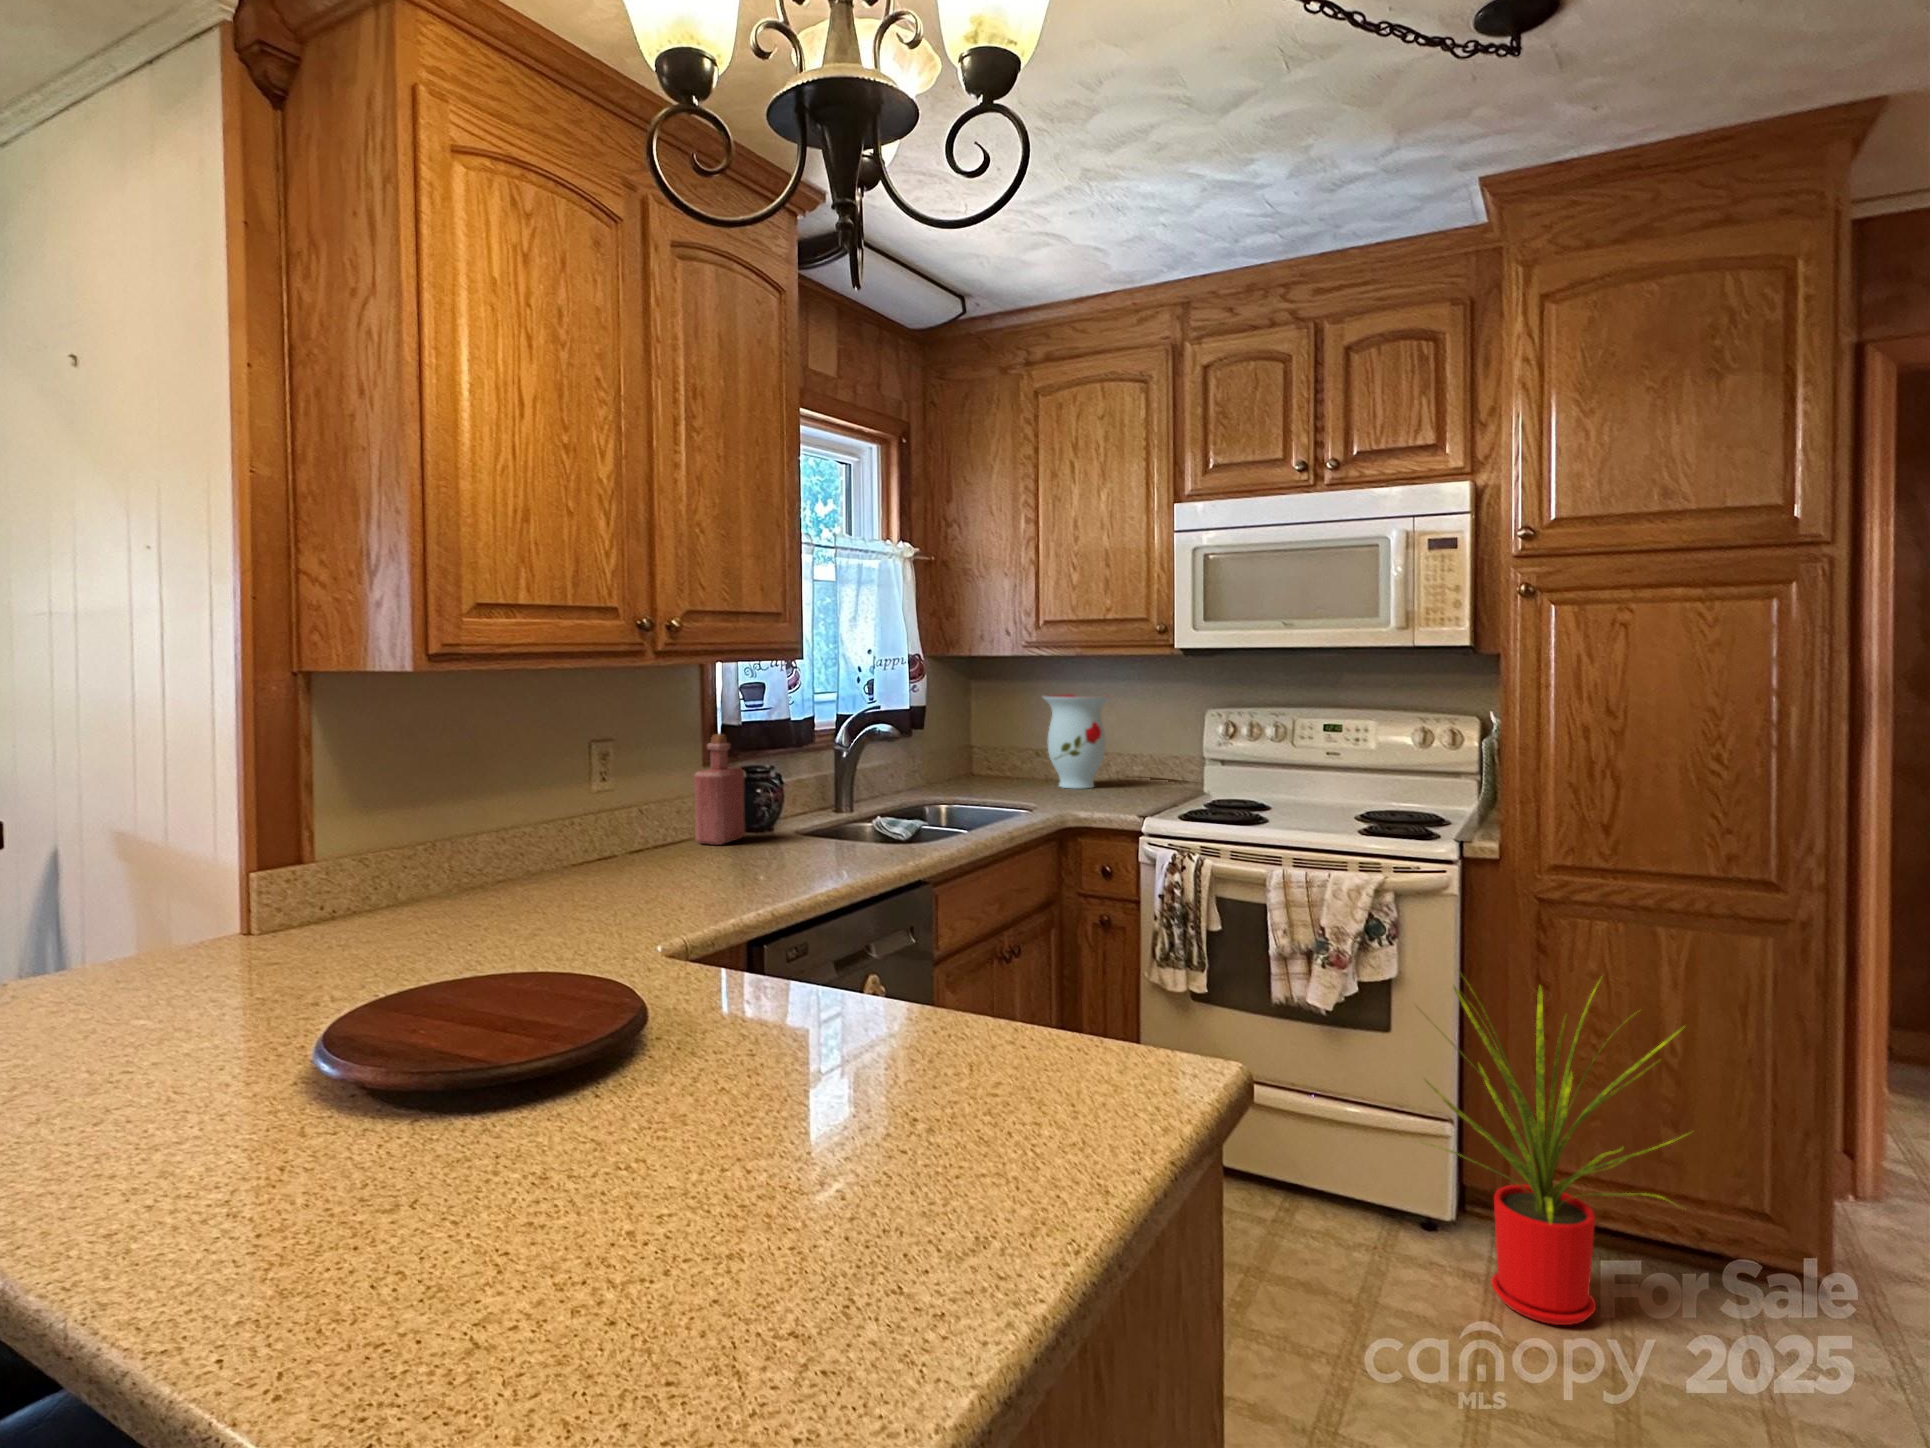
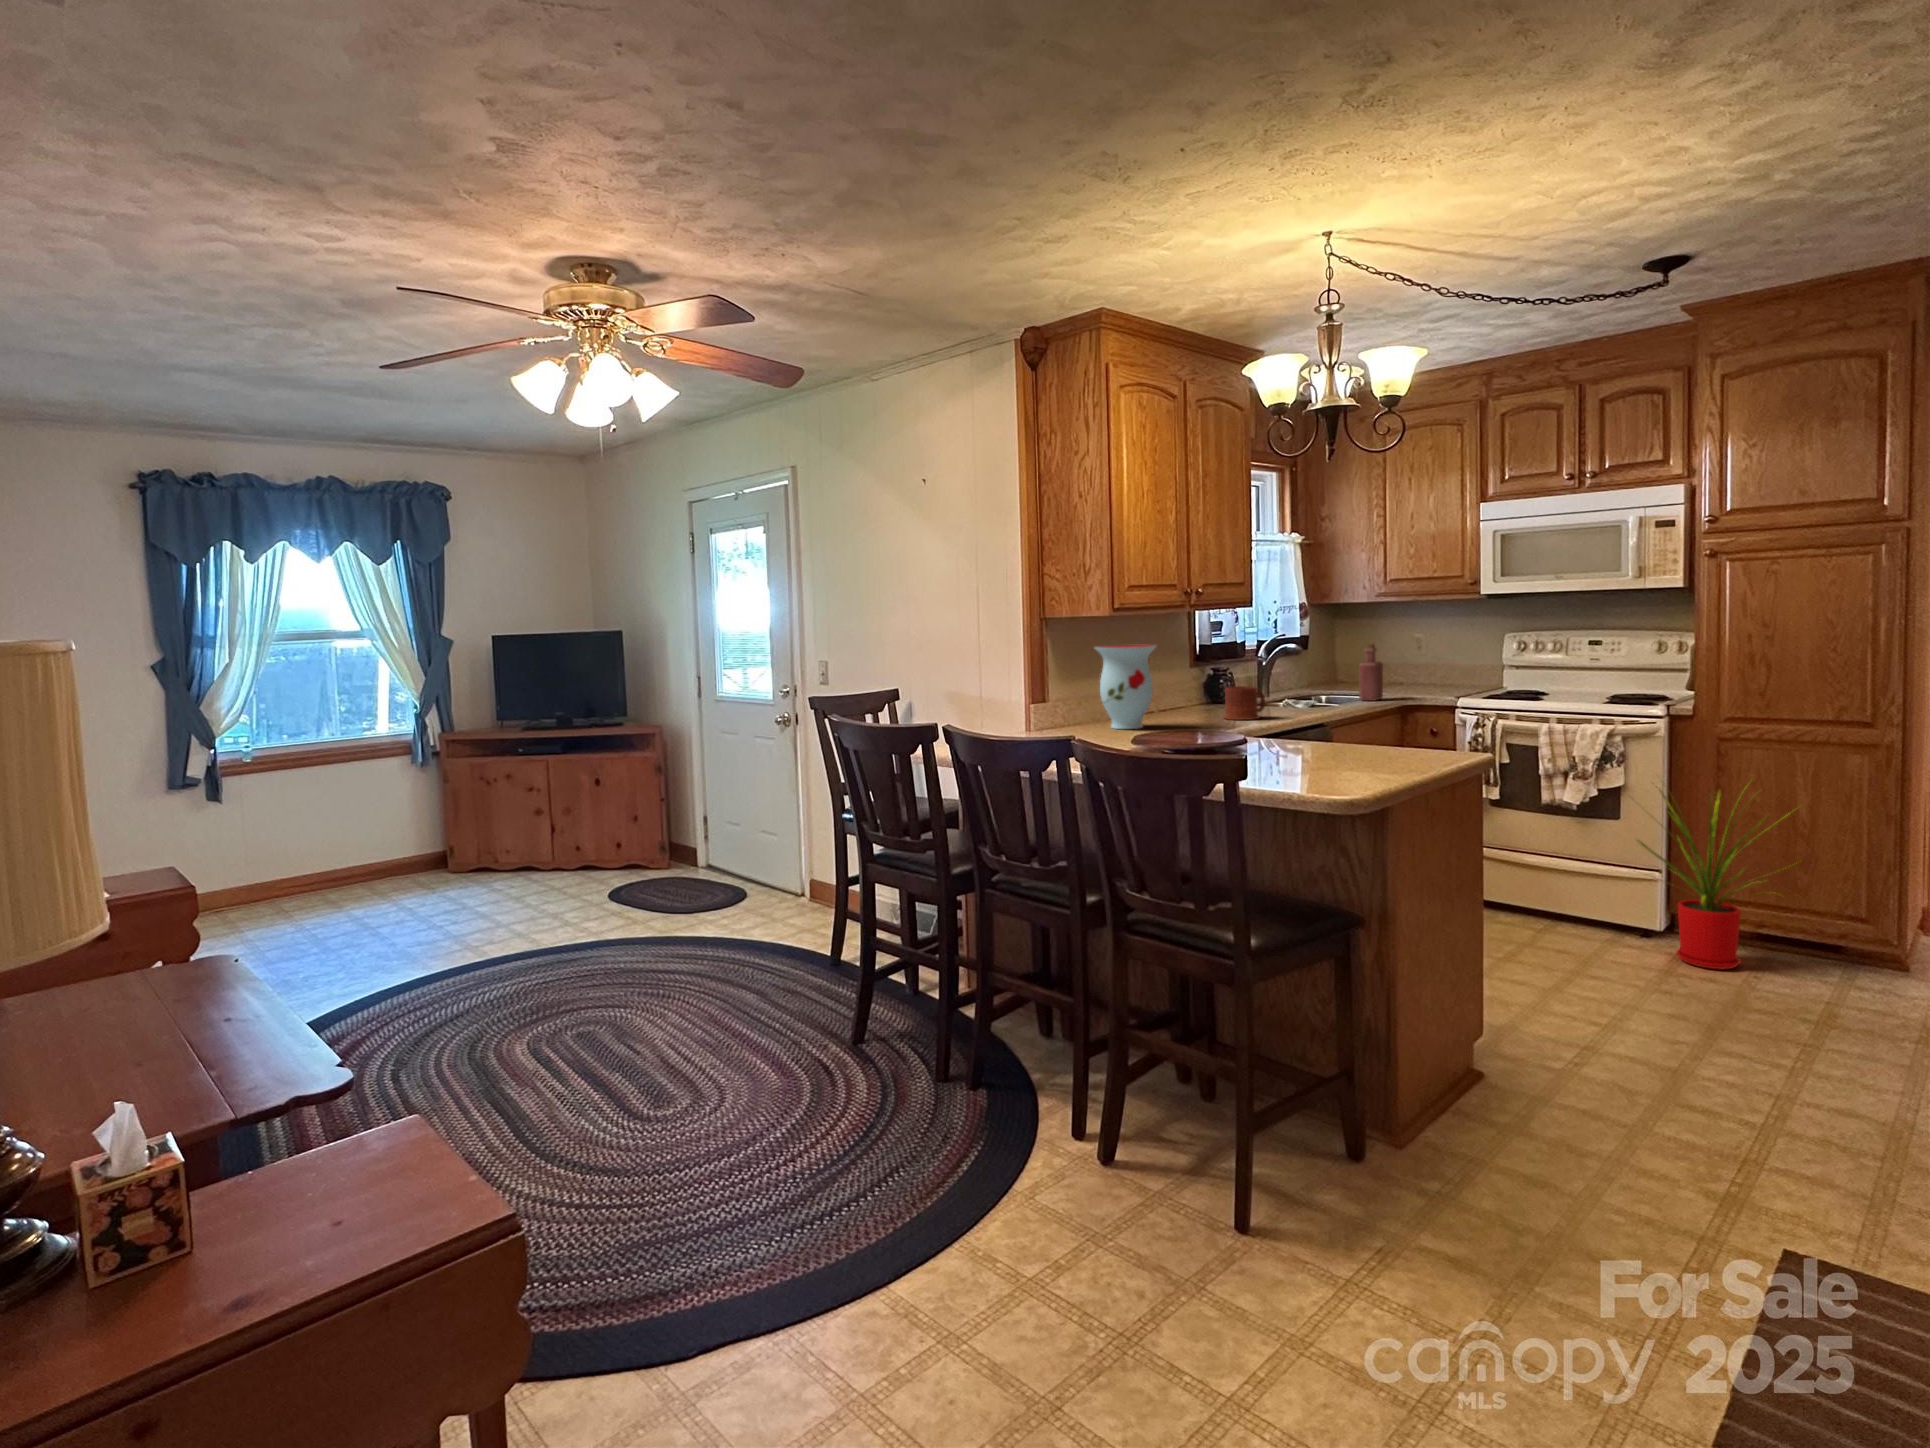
vase: present [1043,694,1110,789] -> present [1095,645,1156,729]
bottle: present [694,734,745,845] -> present [1359,644,1383,701]
mug: none [722,814,803,887] -> present [1224,686,1265,720]

